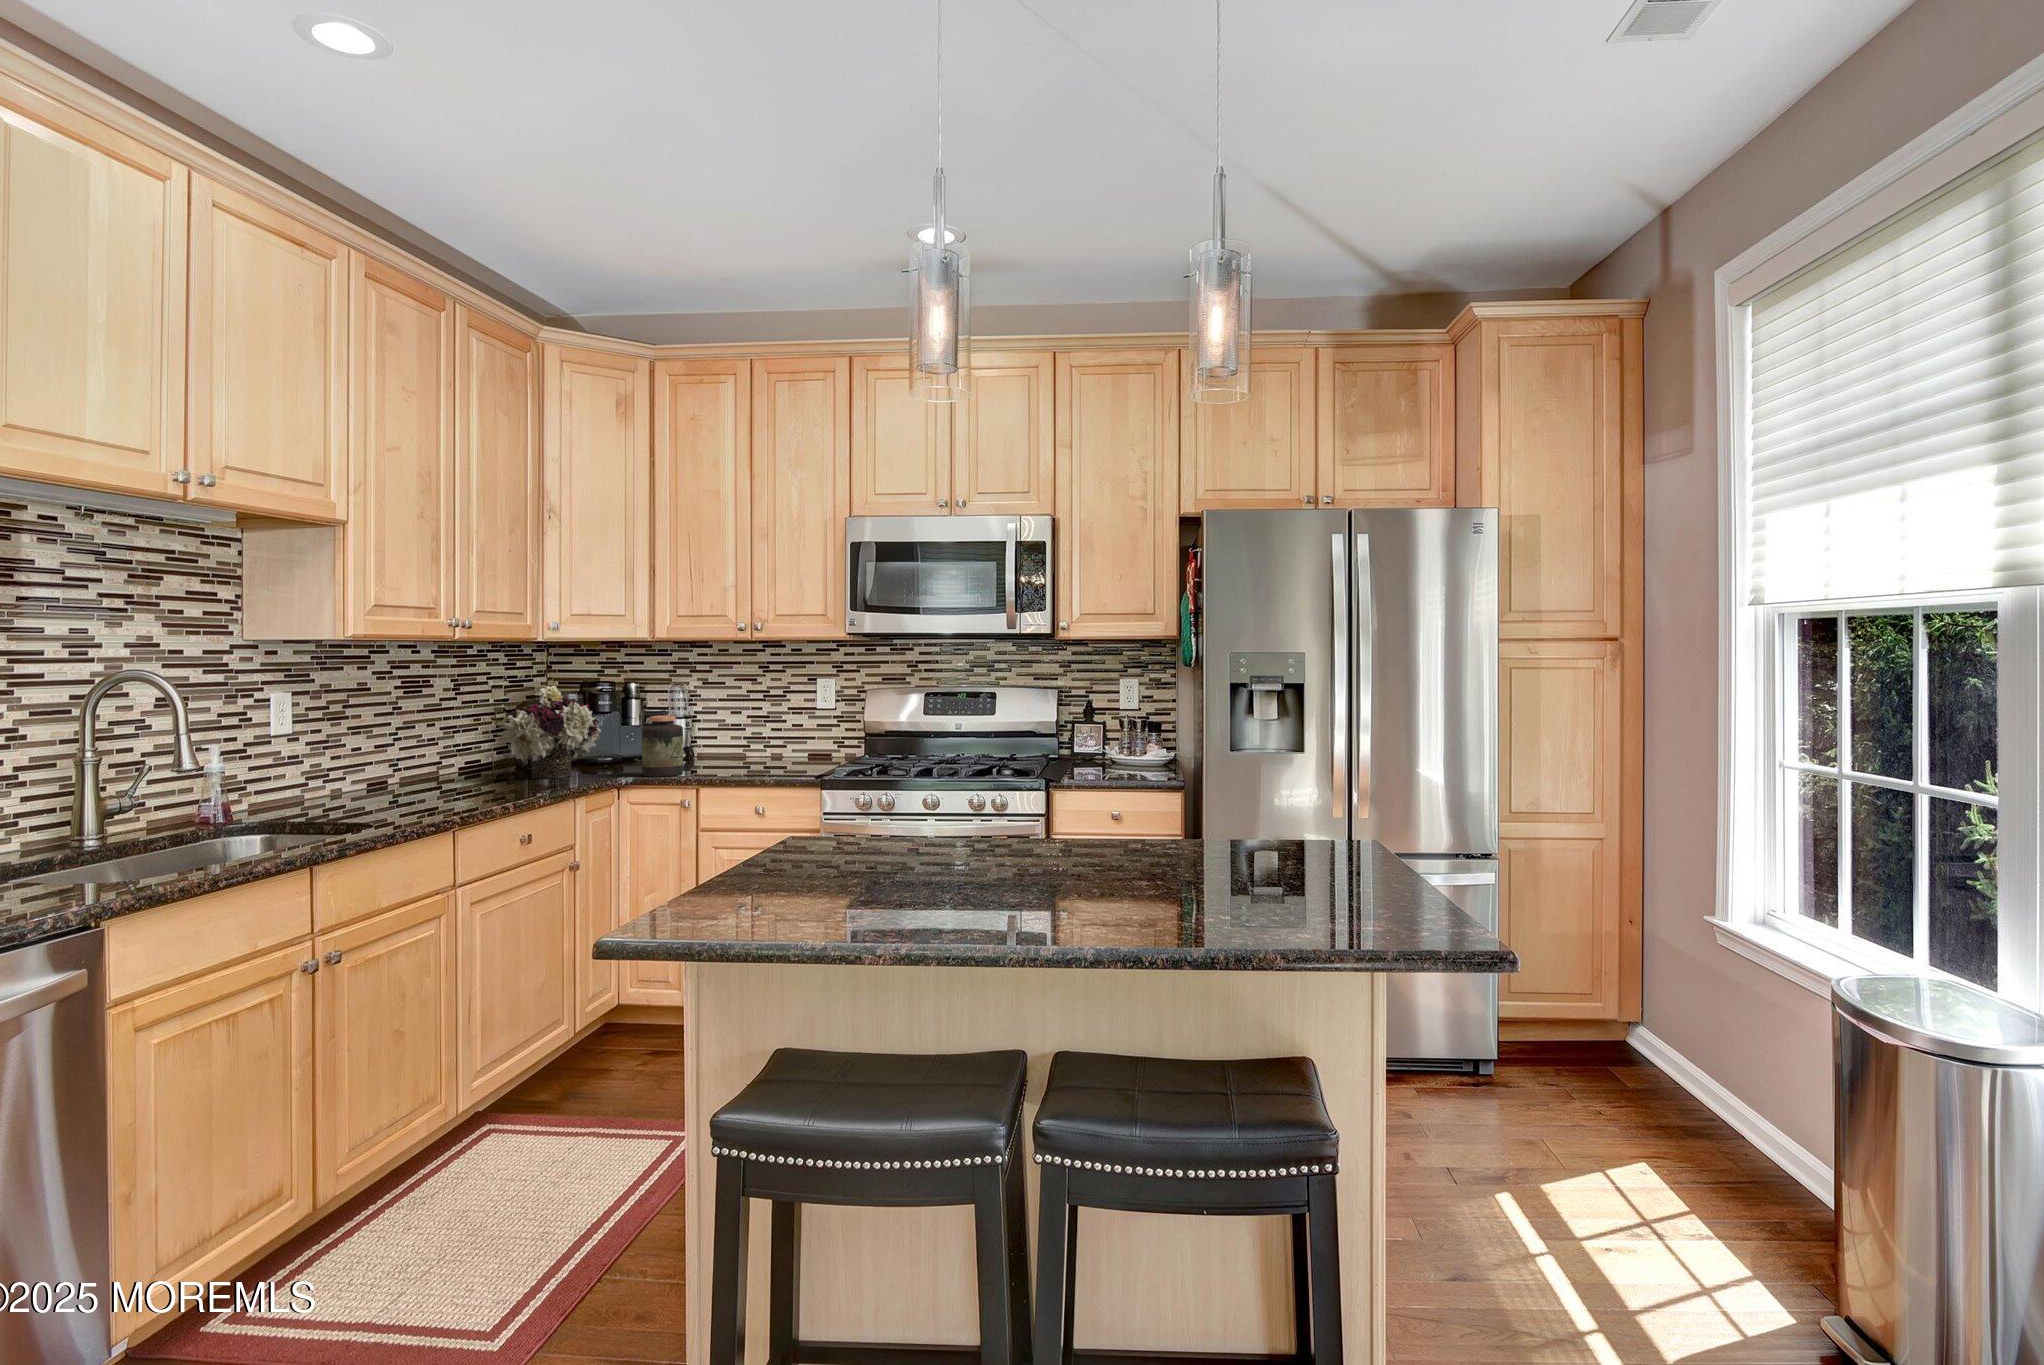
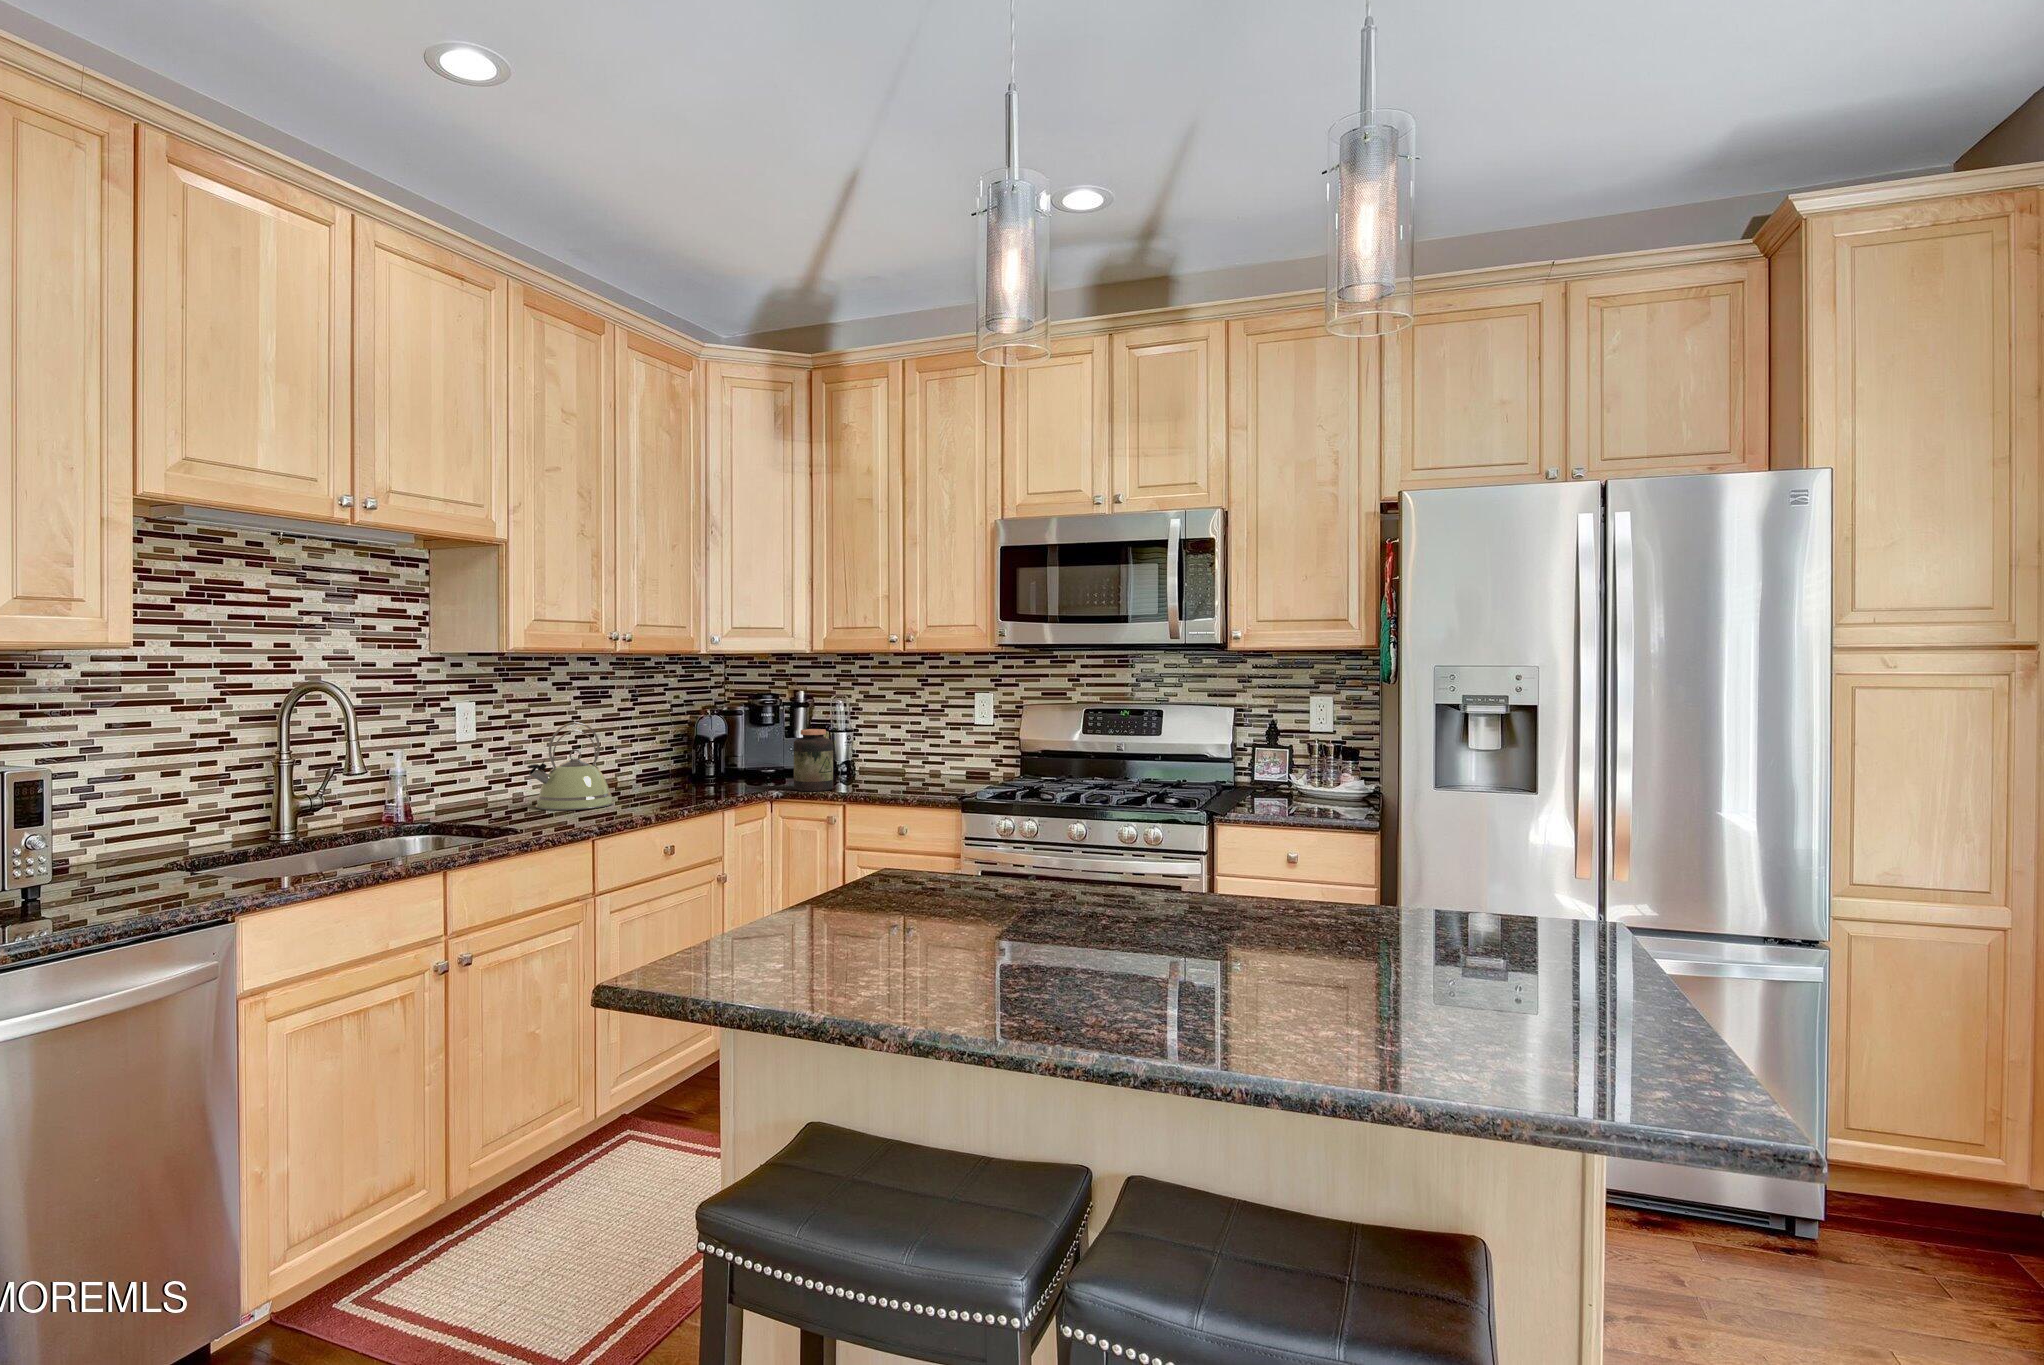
flower arrangement: present [497,686,601,779] -> none [663,698,760,789]
kettle: none [357,713,454,805] -> present [527,722,613,810]

